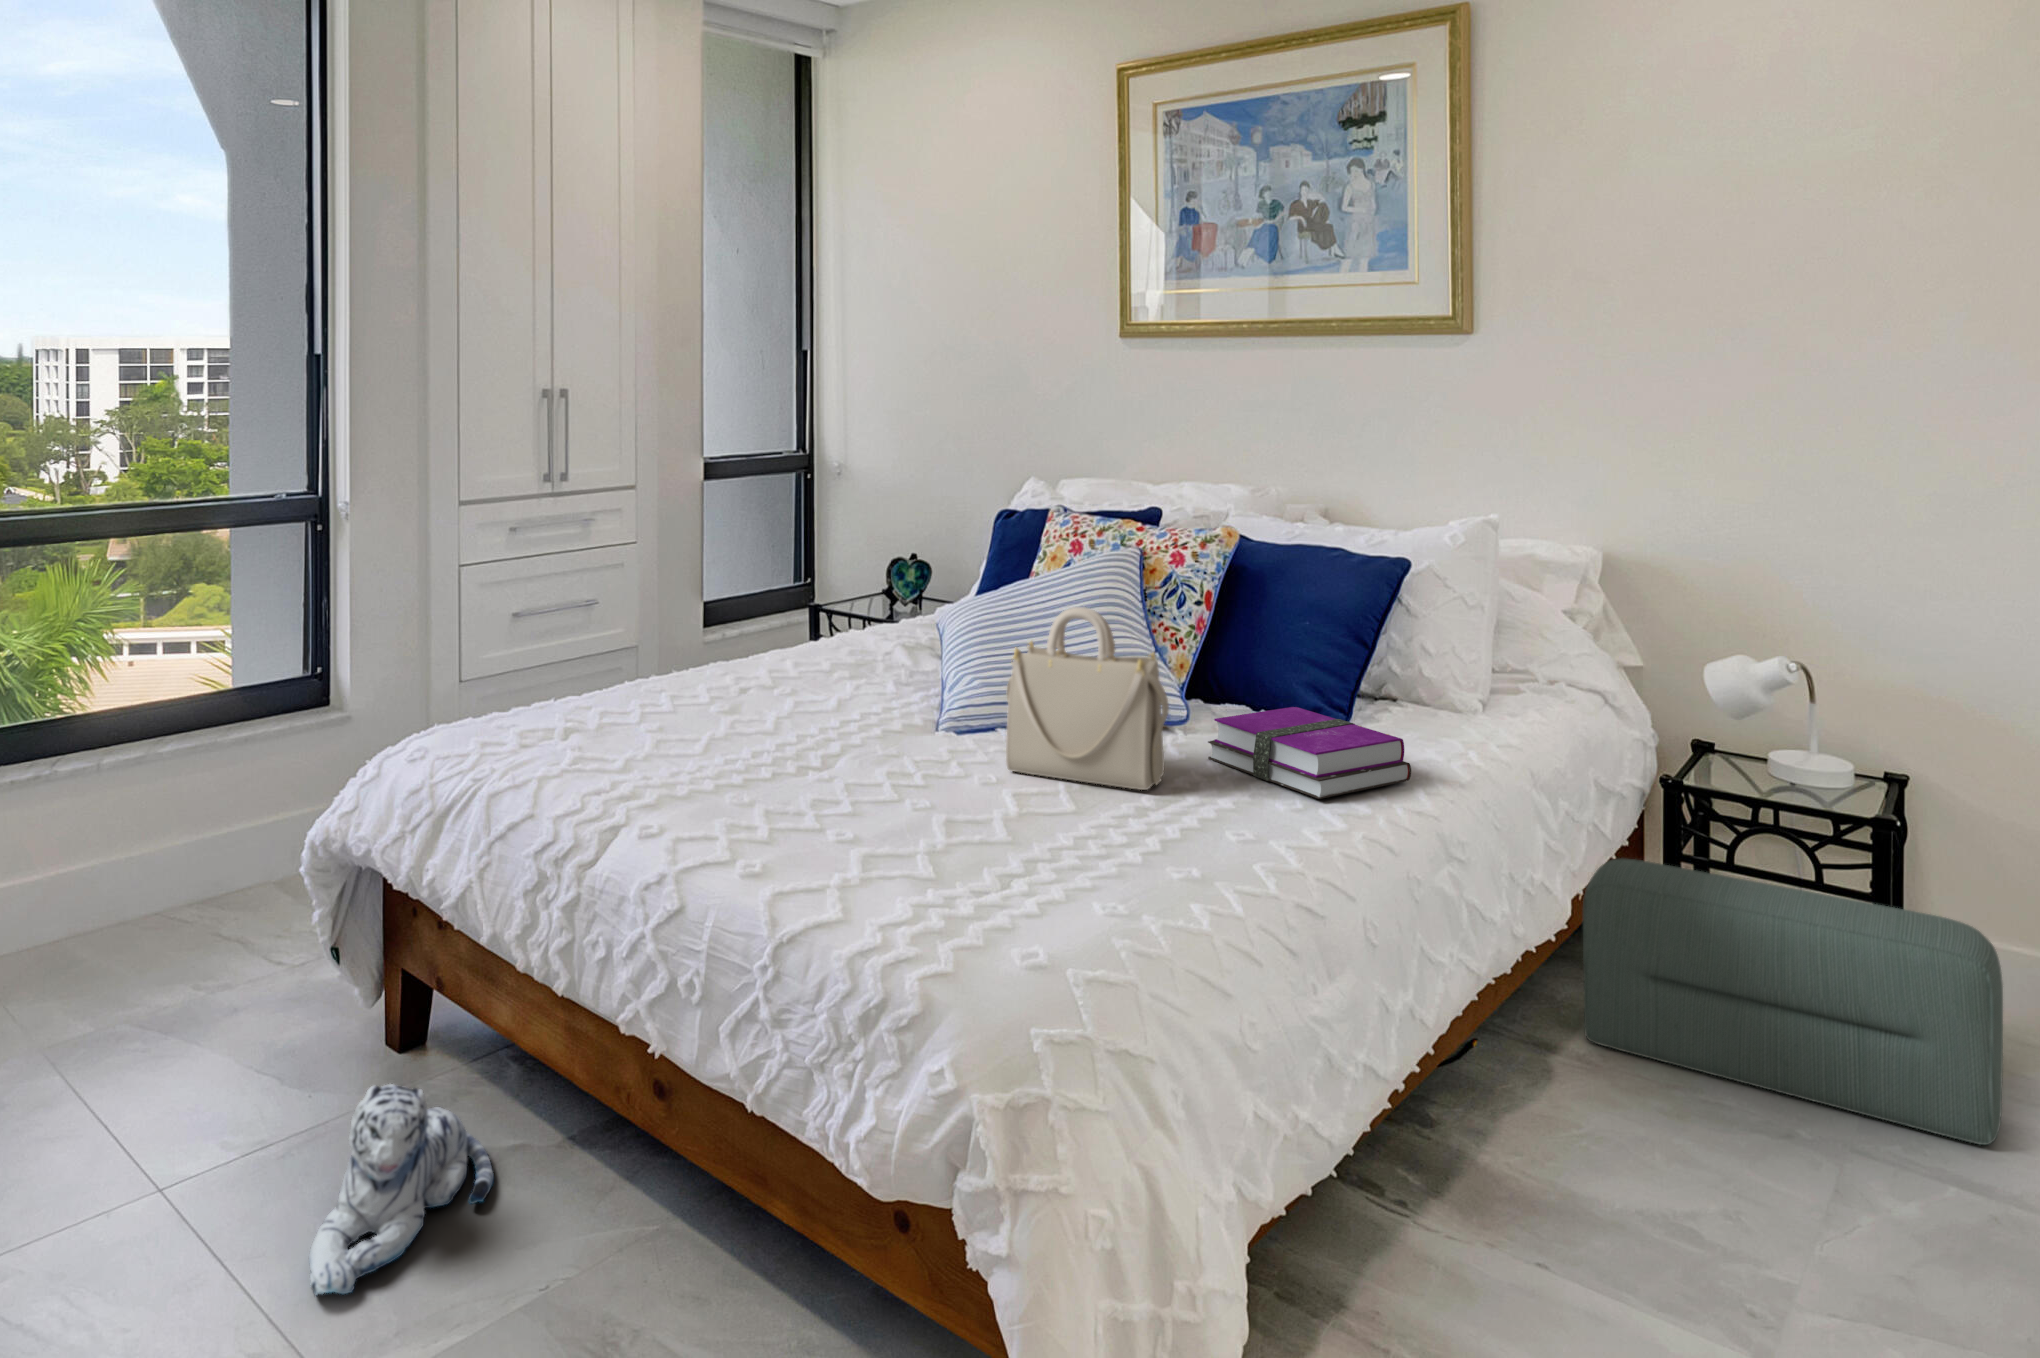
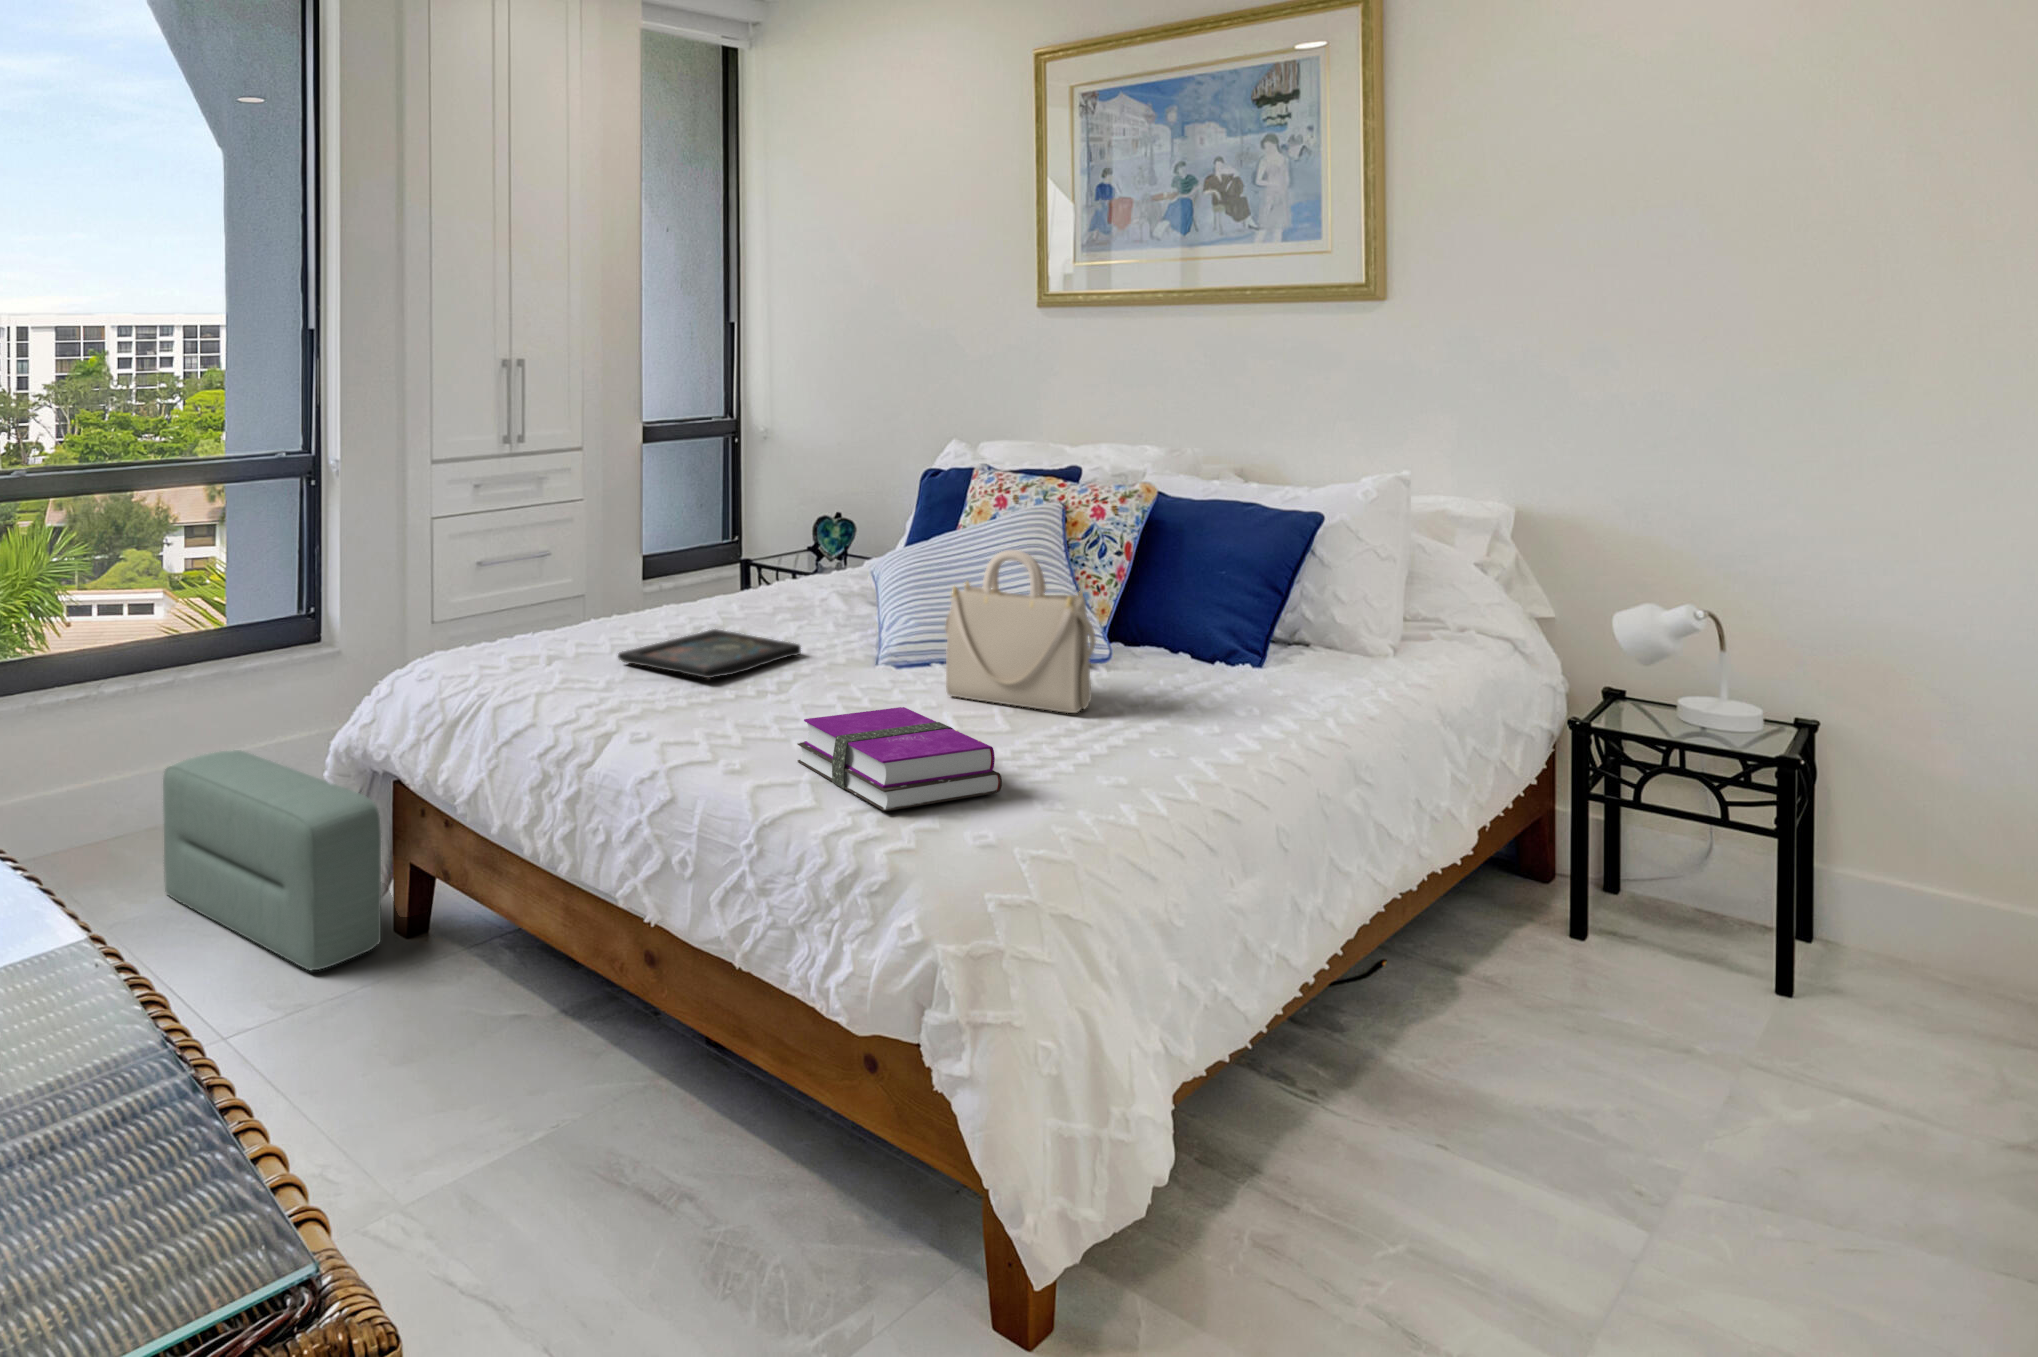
tray: none [643,694,851,755] -> present [618,629,801,678]
hardback book: present [1208,707,1411,799] -> present [797,707,1002,811]
pouf: present [1583,859,2003,1145] -> present [163,750,381,970]
plush toy: present [309,1084,494,1296] -> none [362,945,505,1113]

